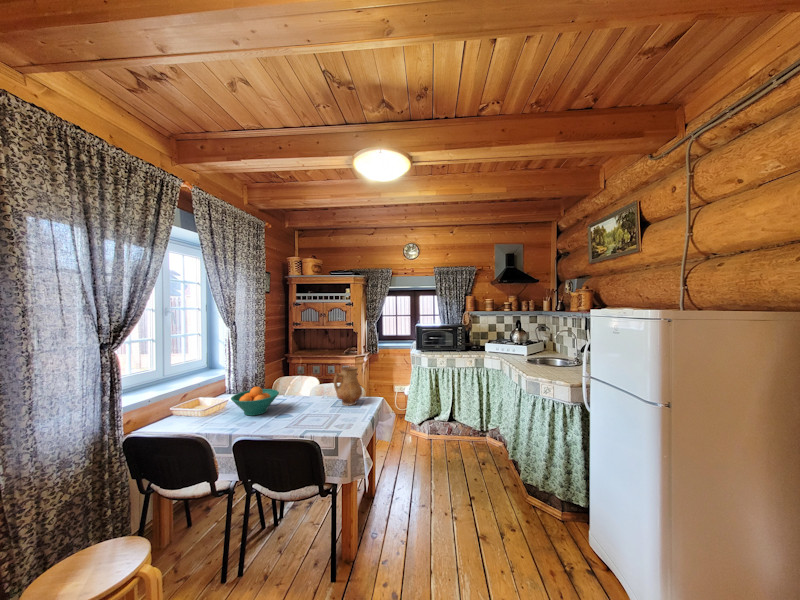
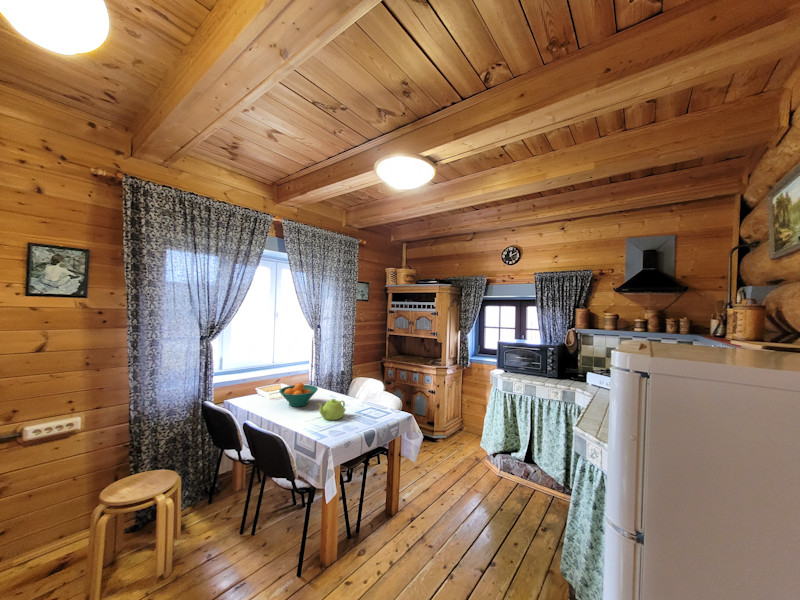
ceramic pitcher: present [334,366,362,406] -> none [359,378,386,416]
teapot: none [302,394,327,417] -> present [319,399,345,420]

